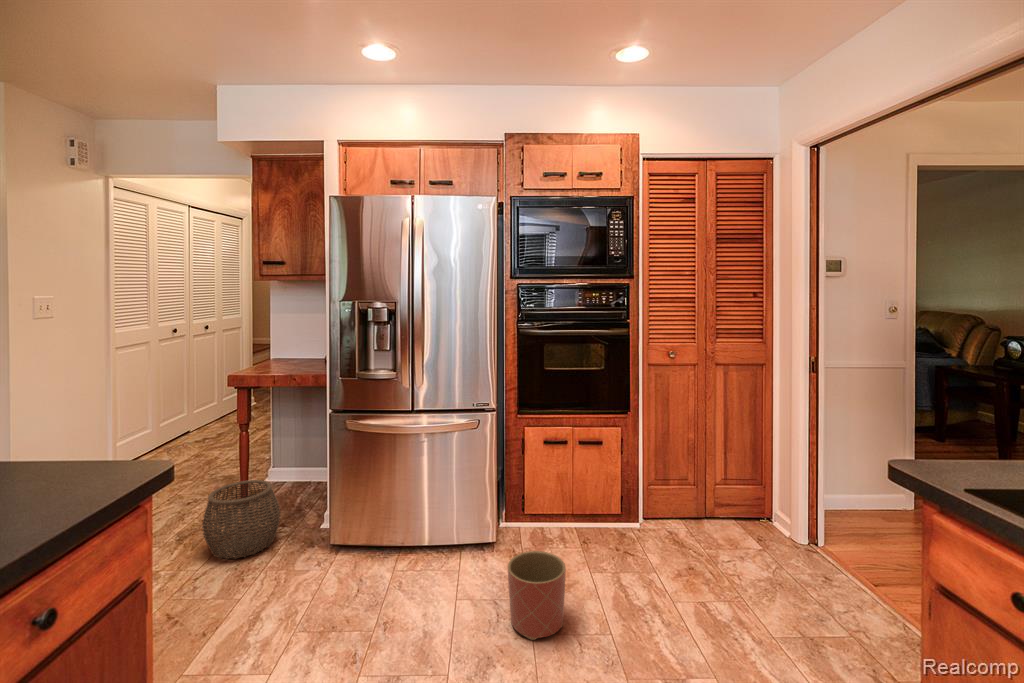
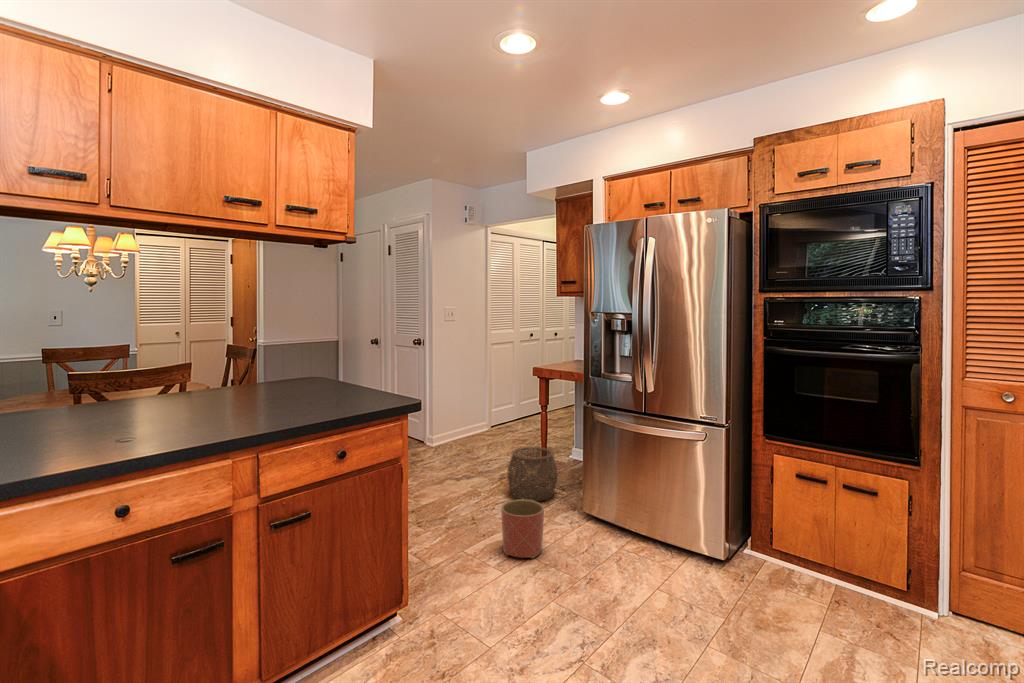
planter: present [508,551,566,640] -> present [501,499,544,558]

